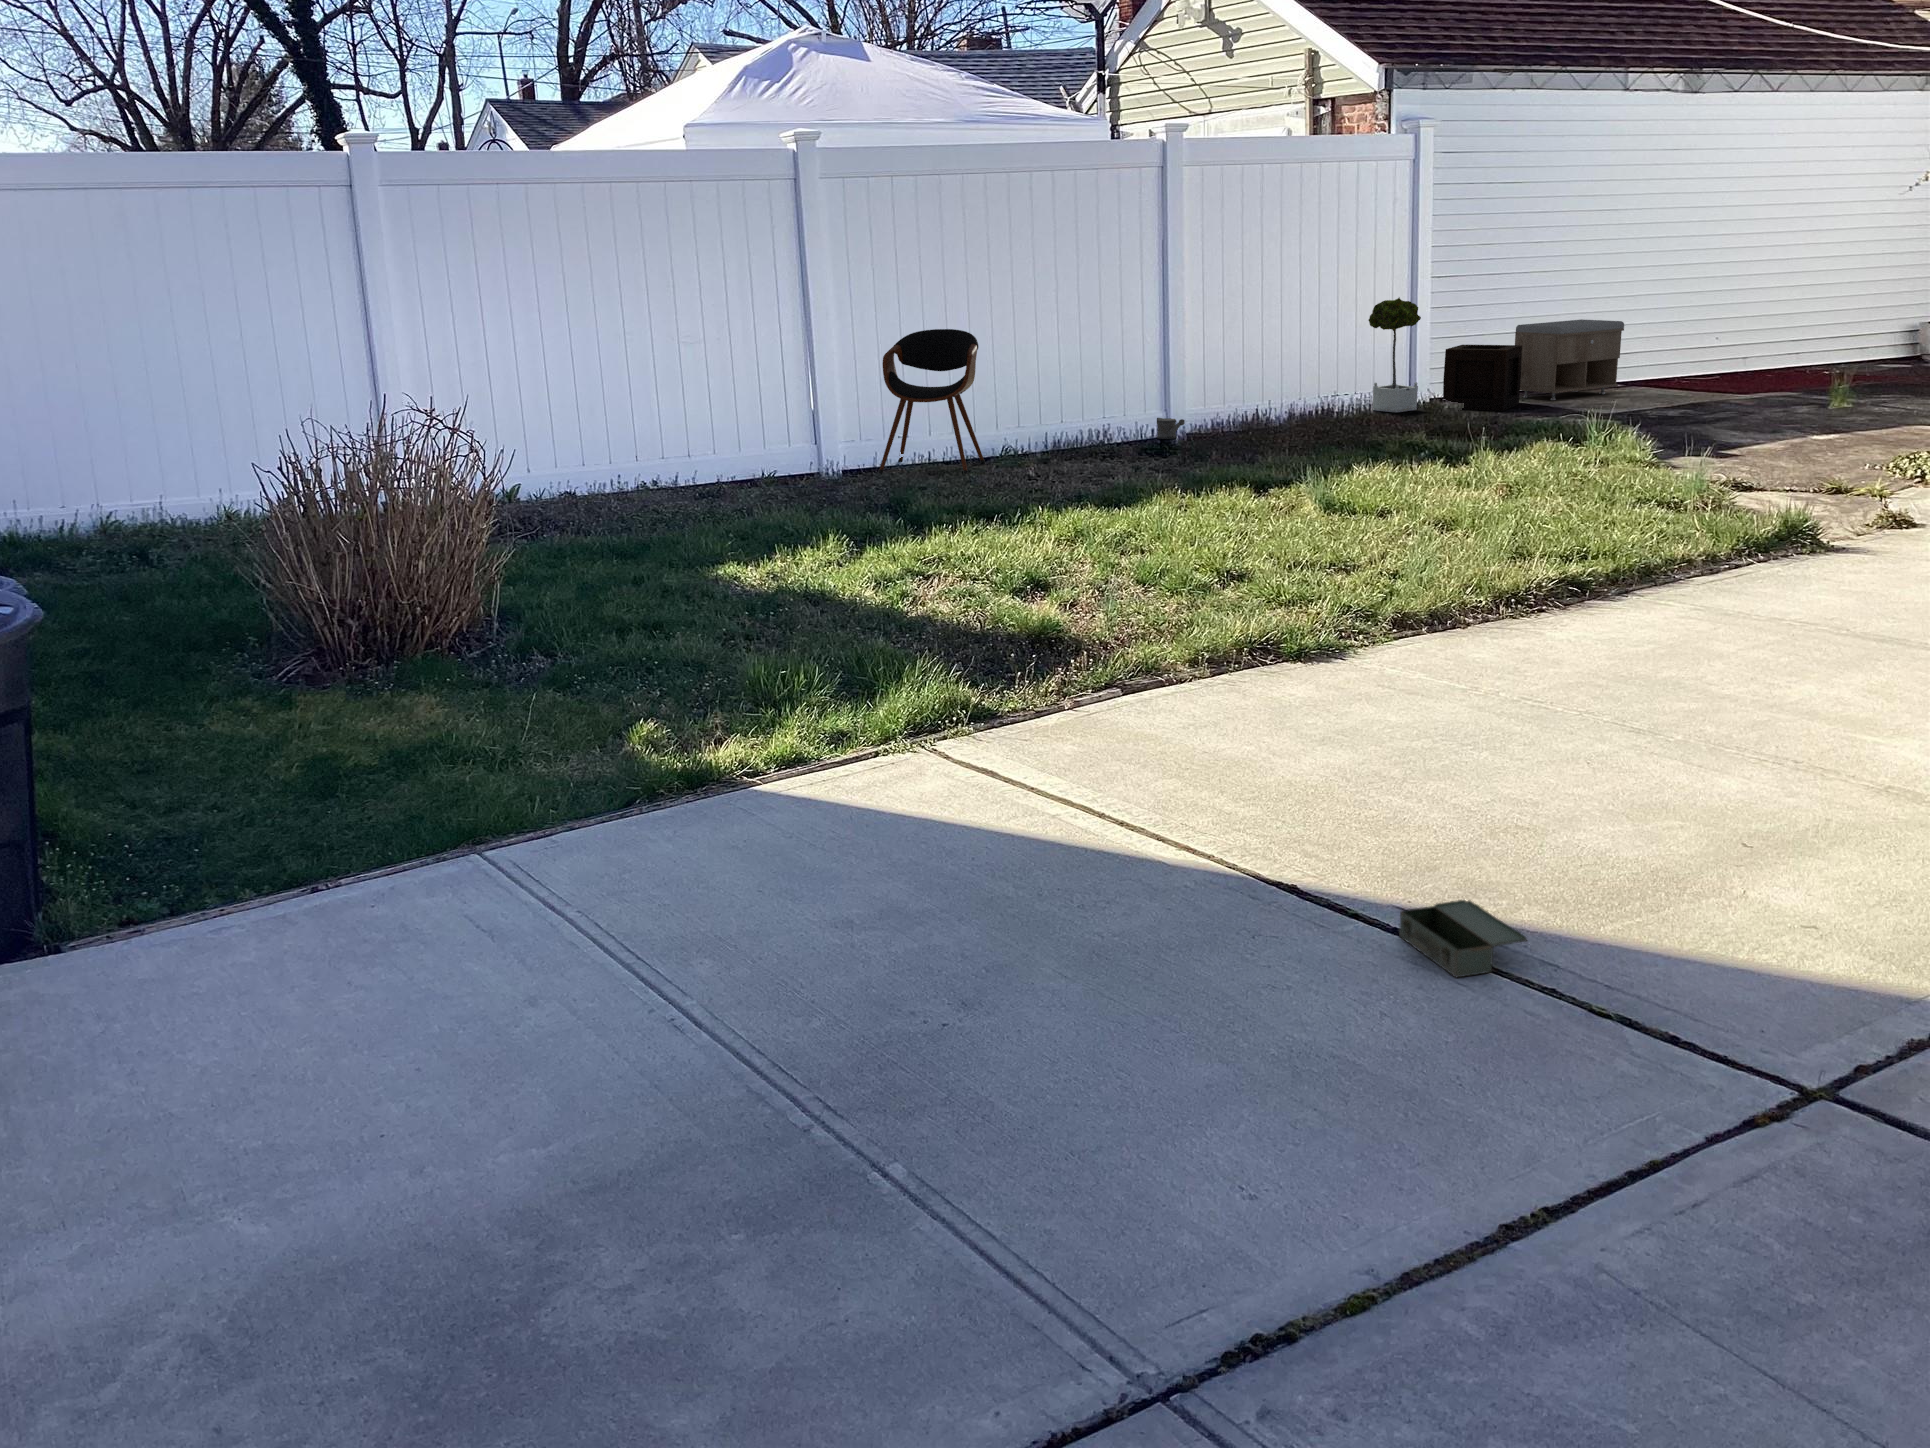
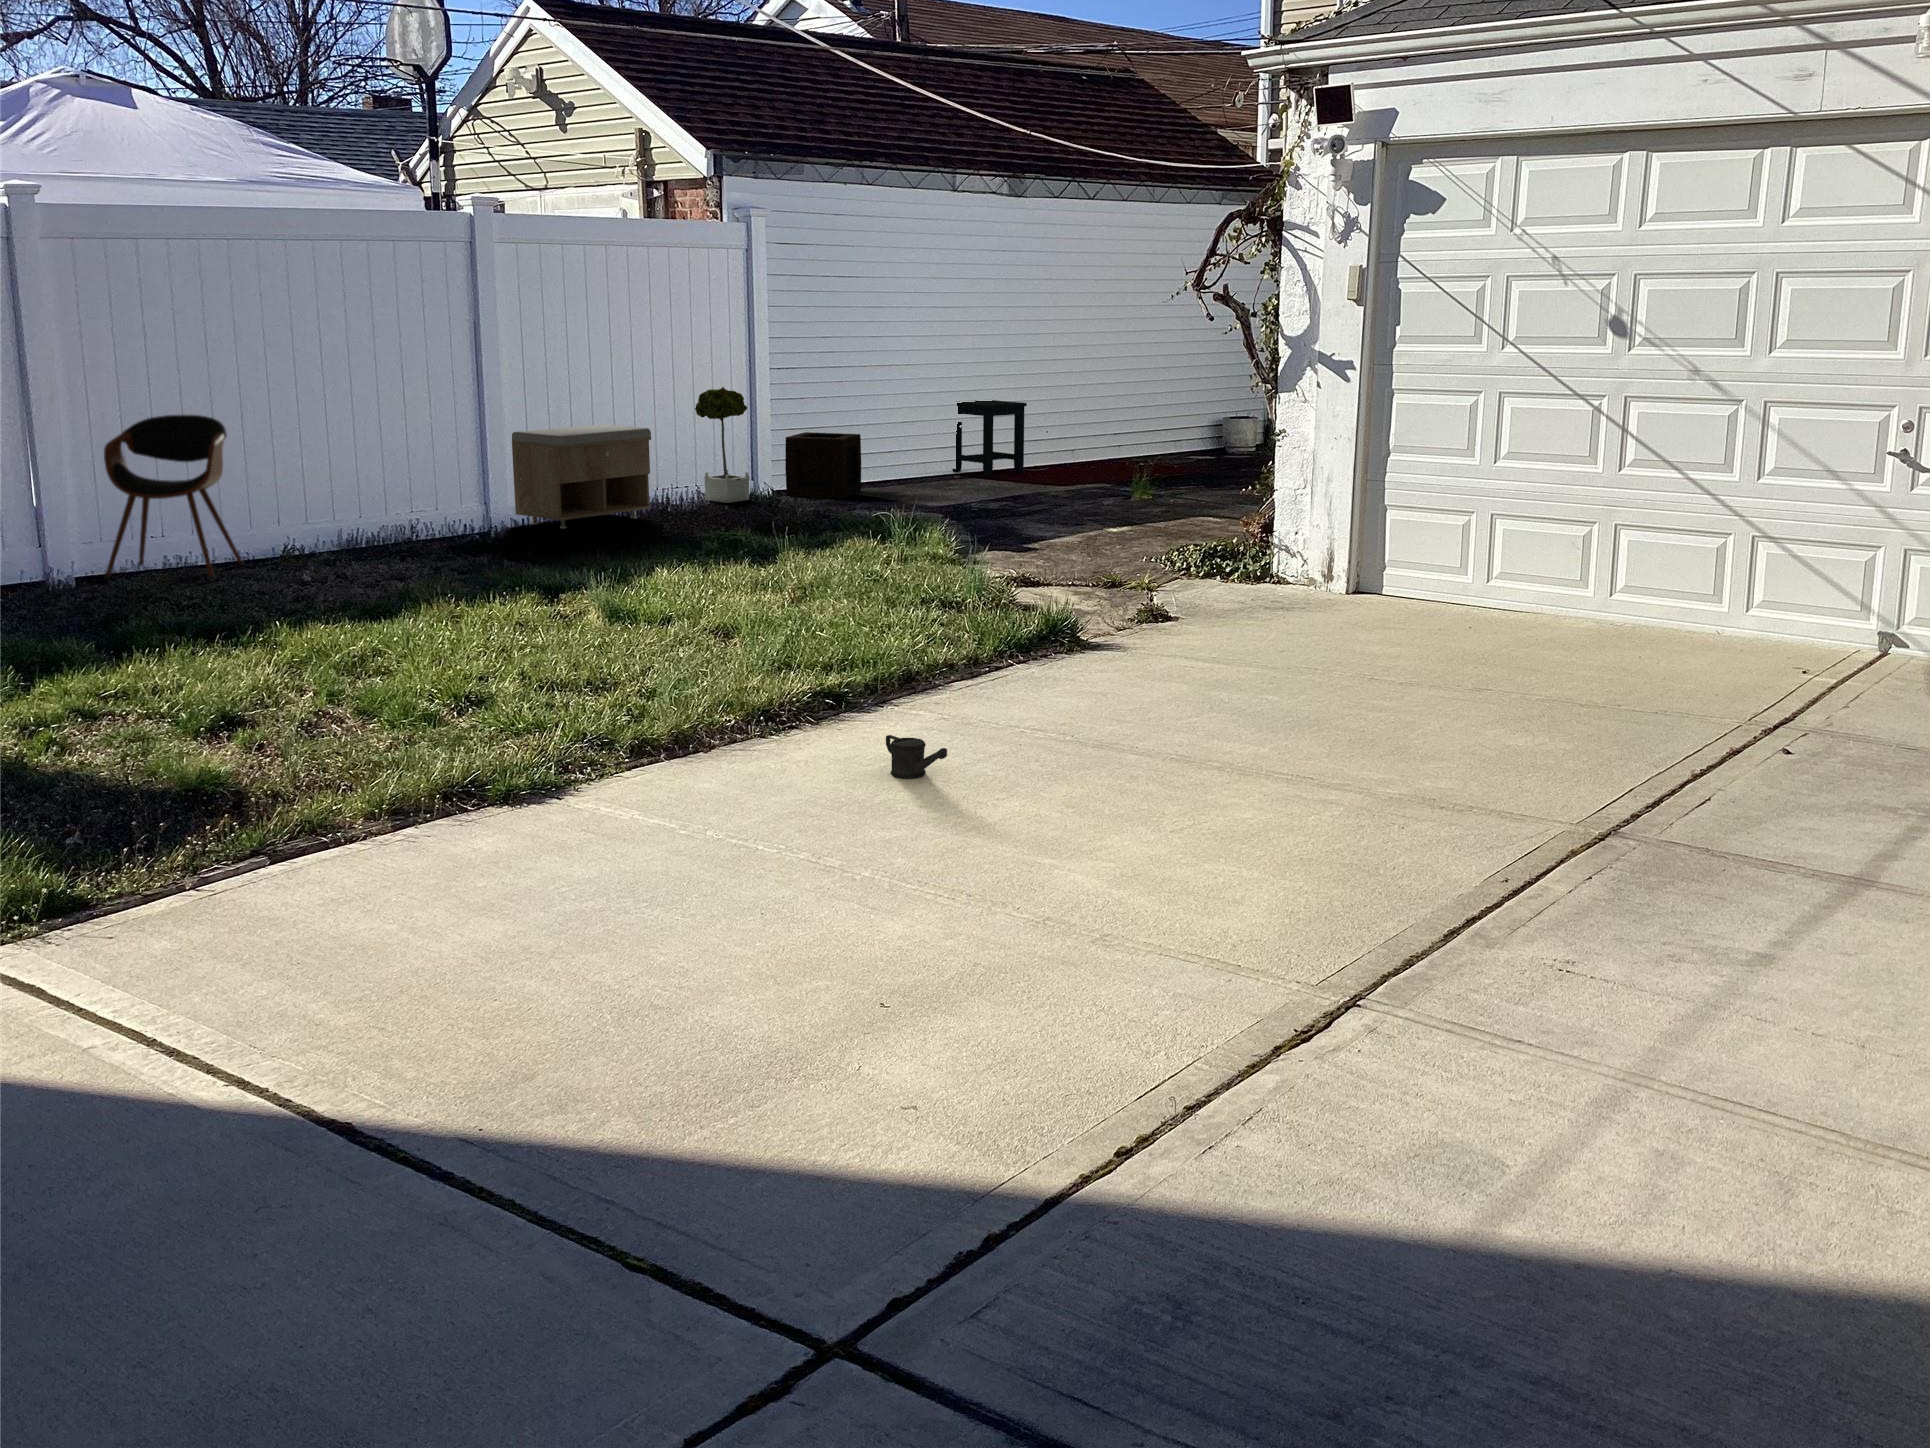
side table: none [1609,309,1699,389] -> present [952,400,1027,476]
storage bench: present [1515,319,1624,400] -> present [512,424,651,529]
watering can: present [1157,418,1185,439] -> present [886,735,947,778]
toolbox: present [1399,900,1527,977] -> none [435,1142,570,1255]

